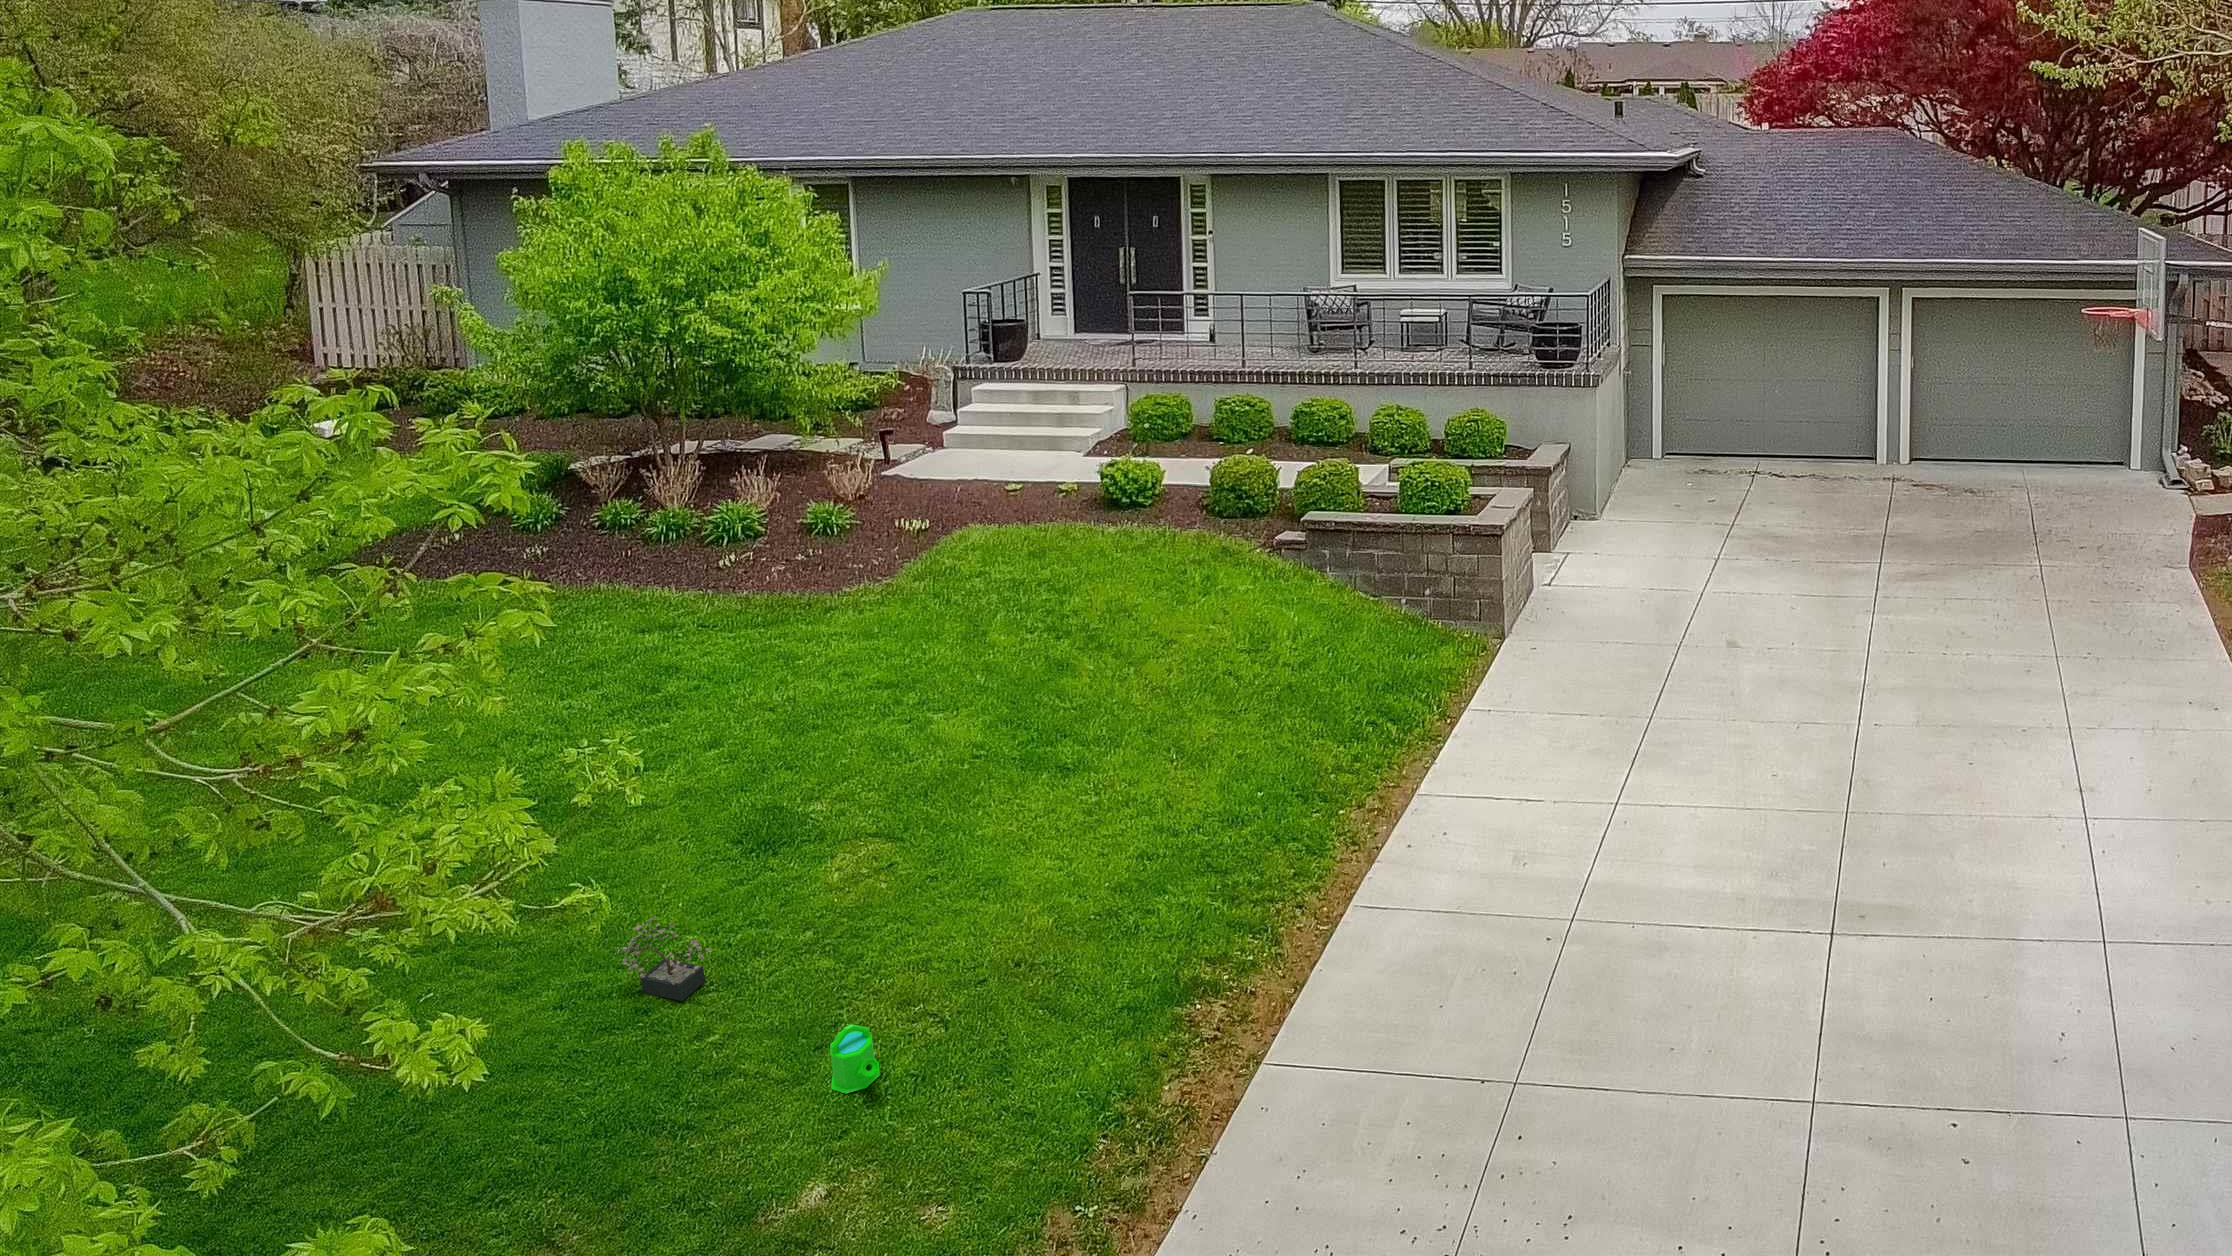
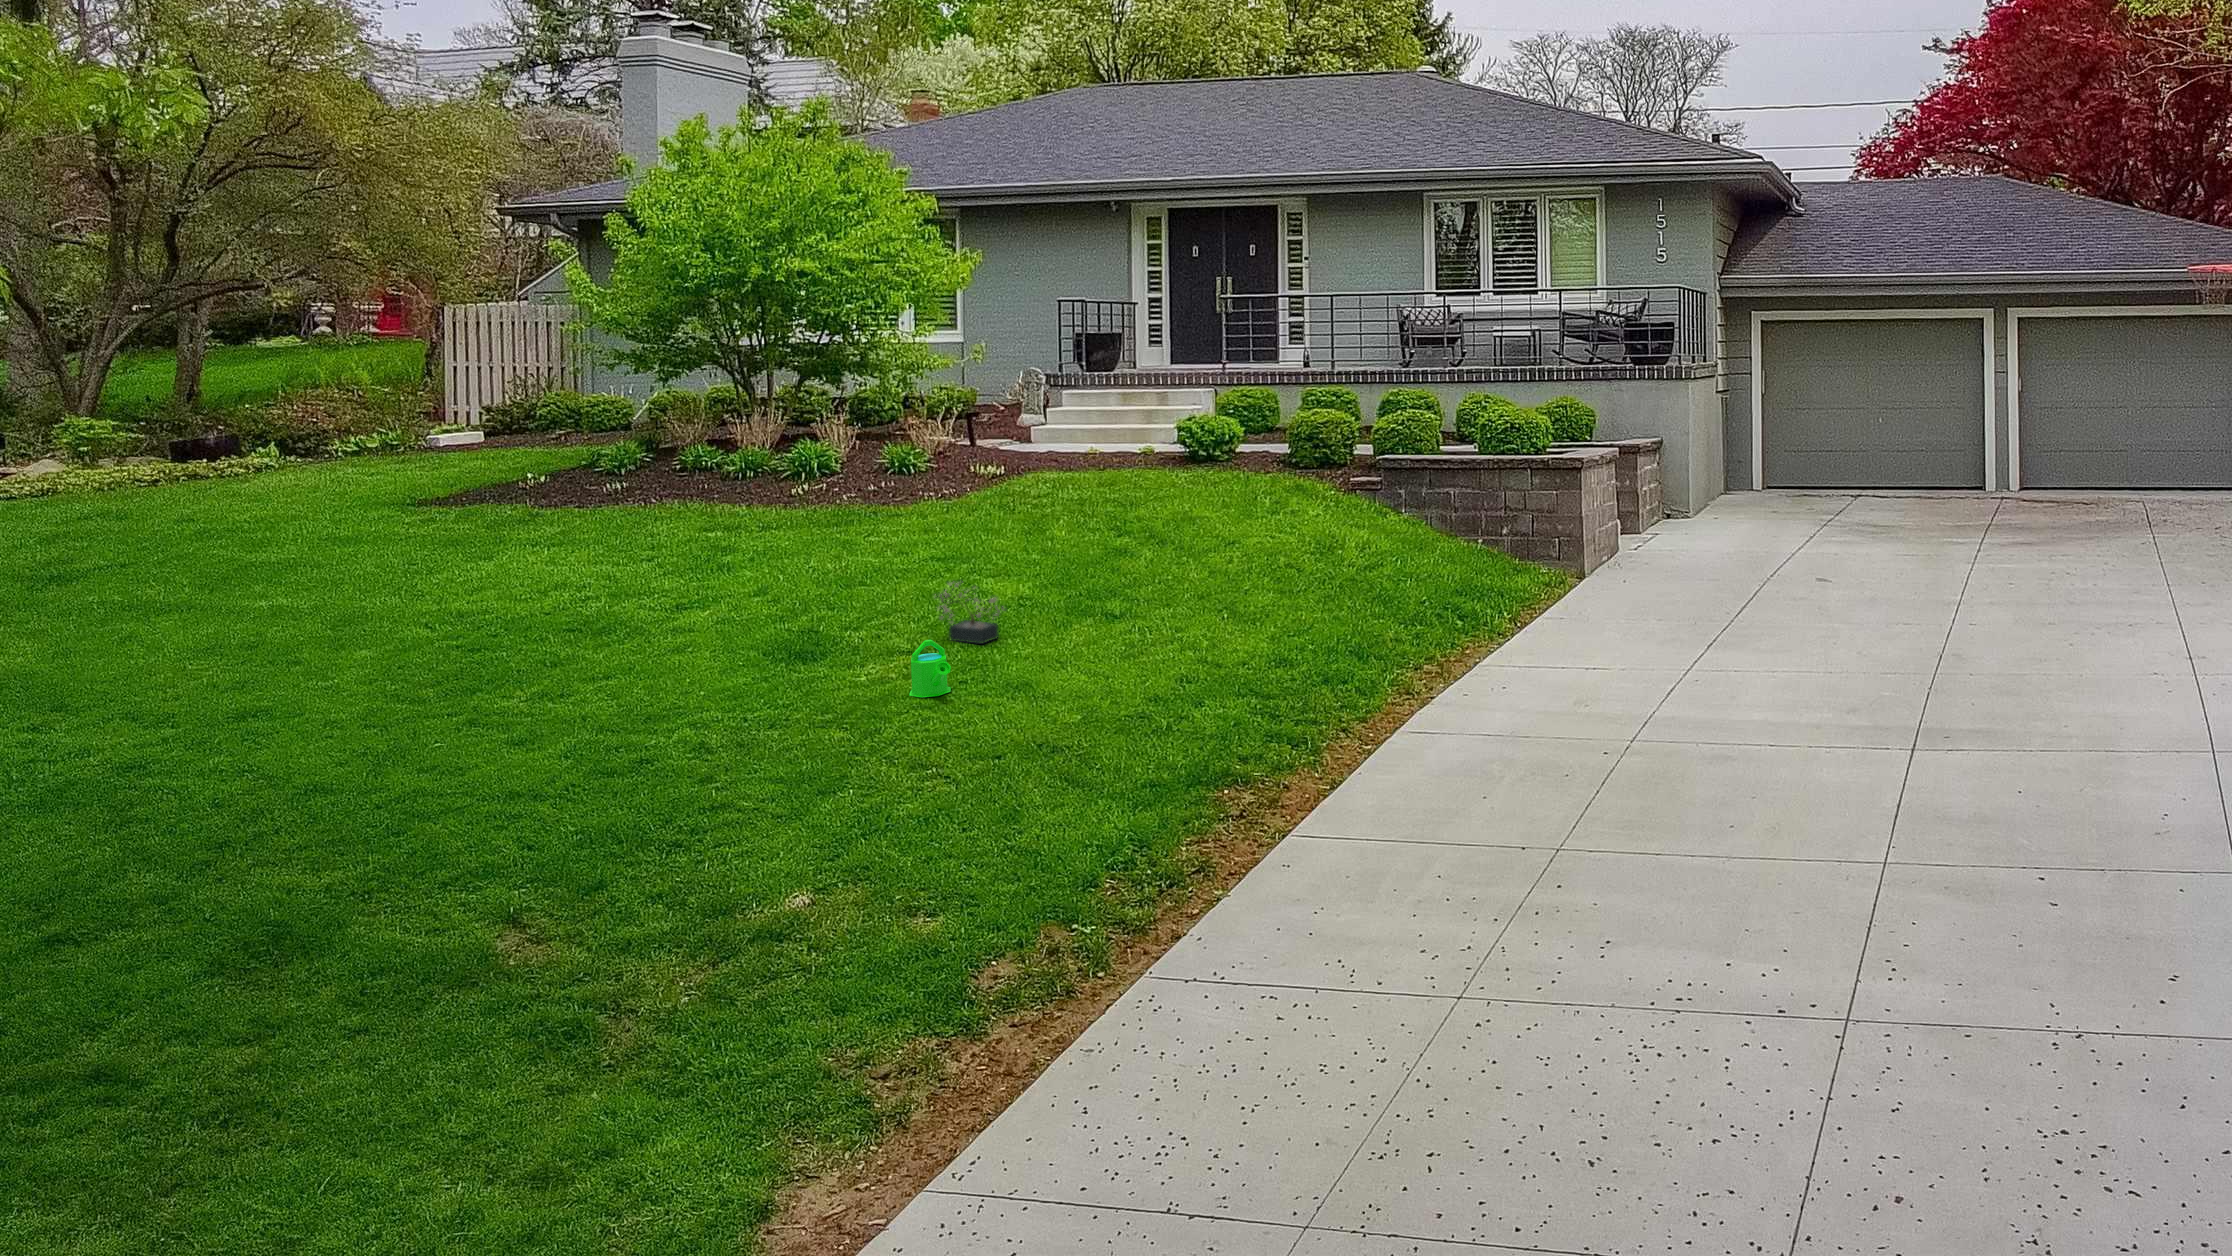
decorative plant: present [617,916,712,1001] -> present [941,583,1004,644]

